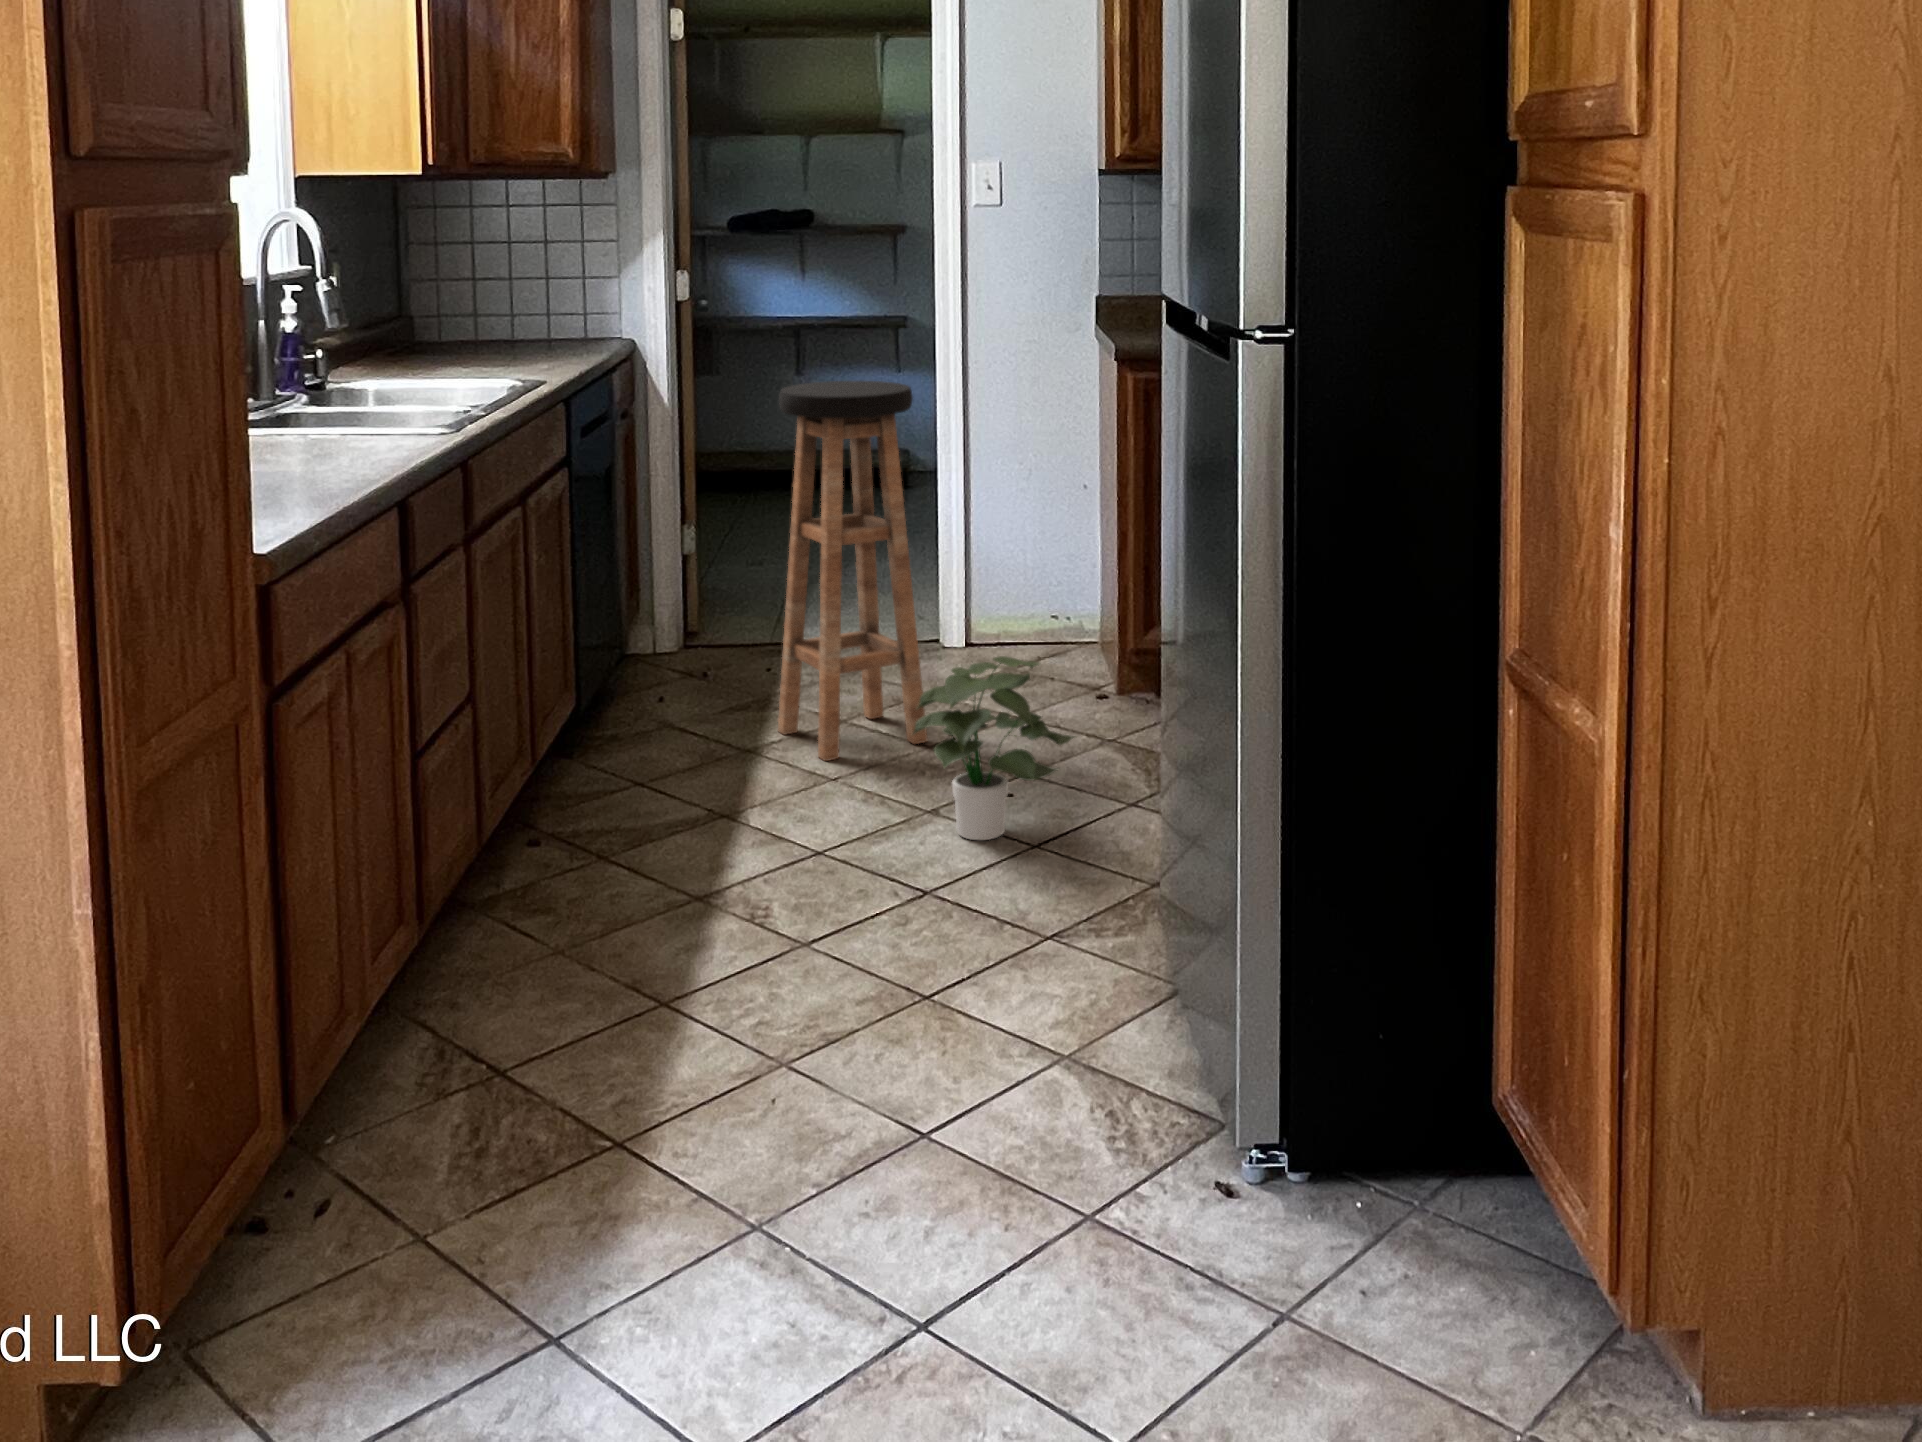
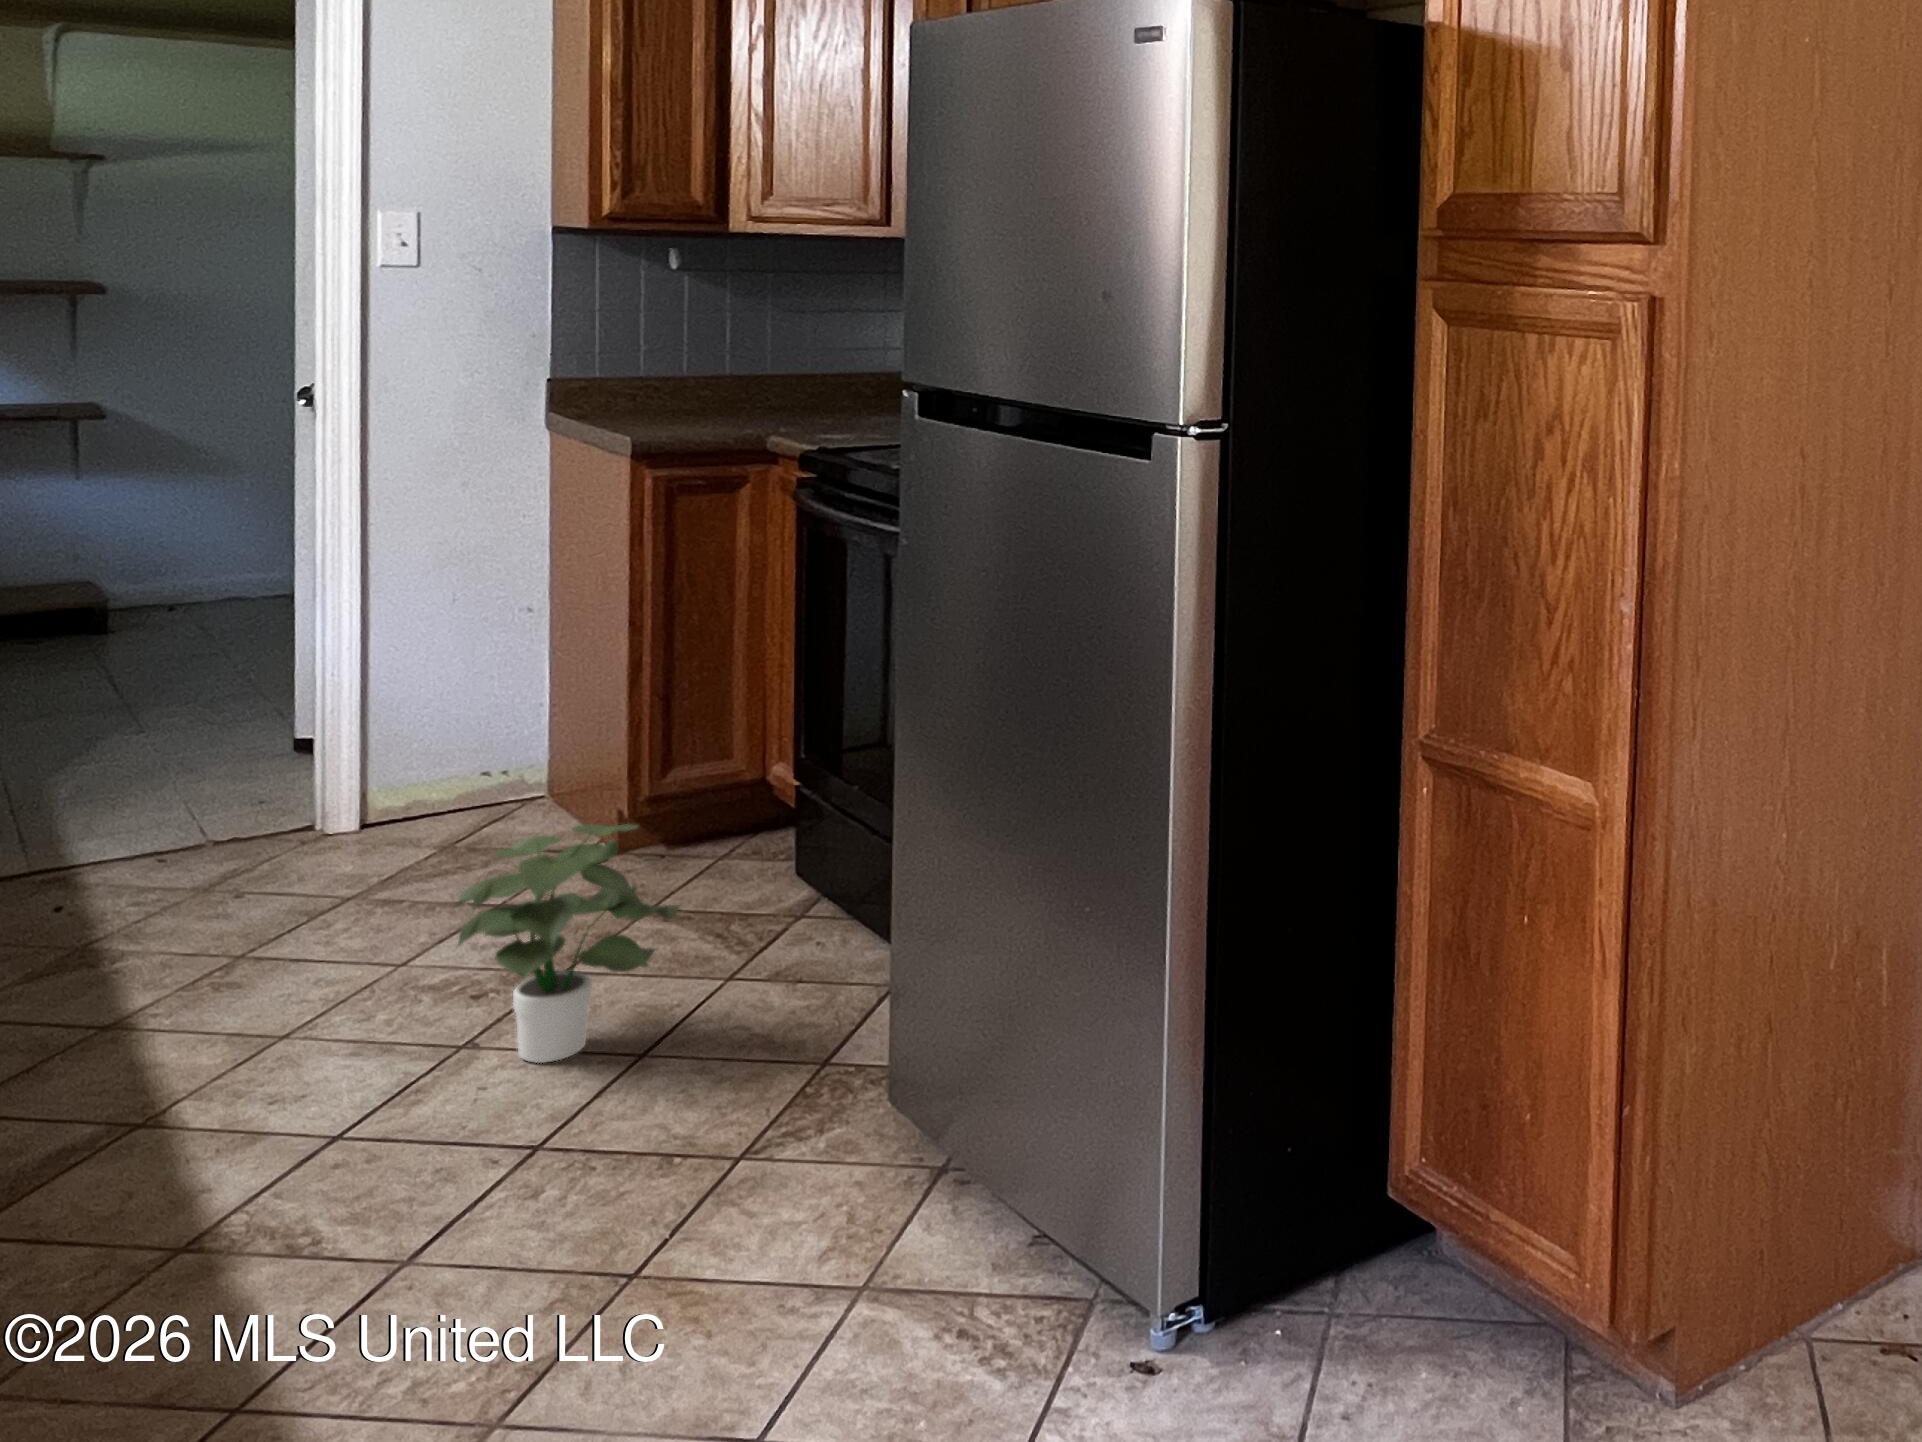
bar stool: present [778,381,928,761] -> none [139,495,391,1011]

